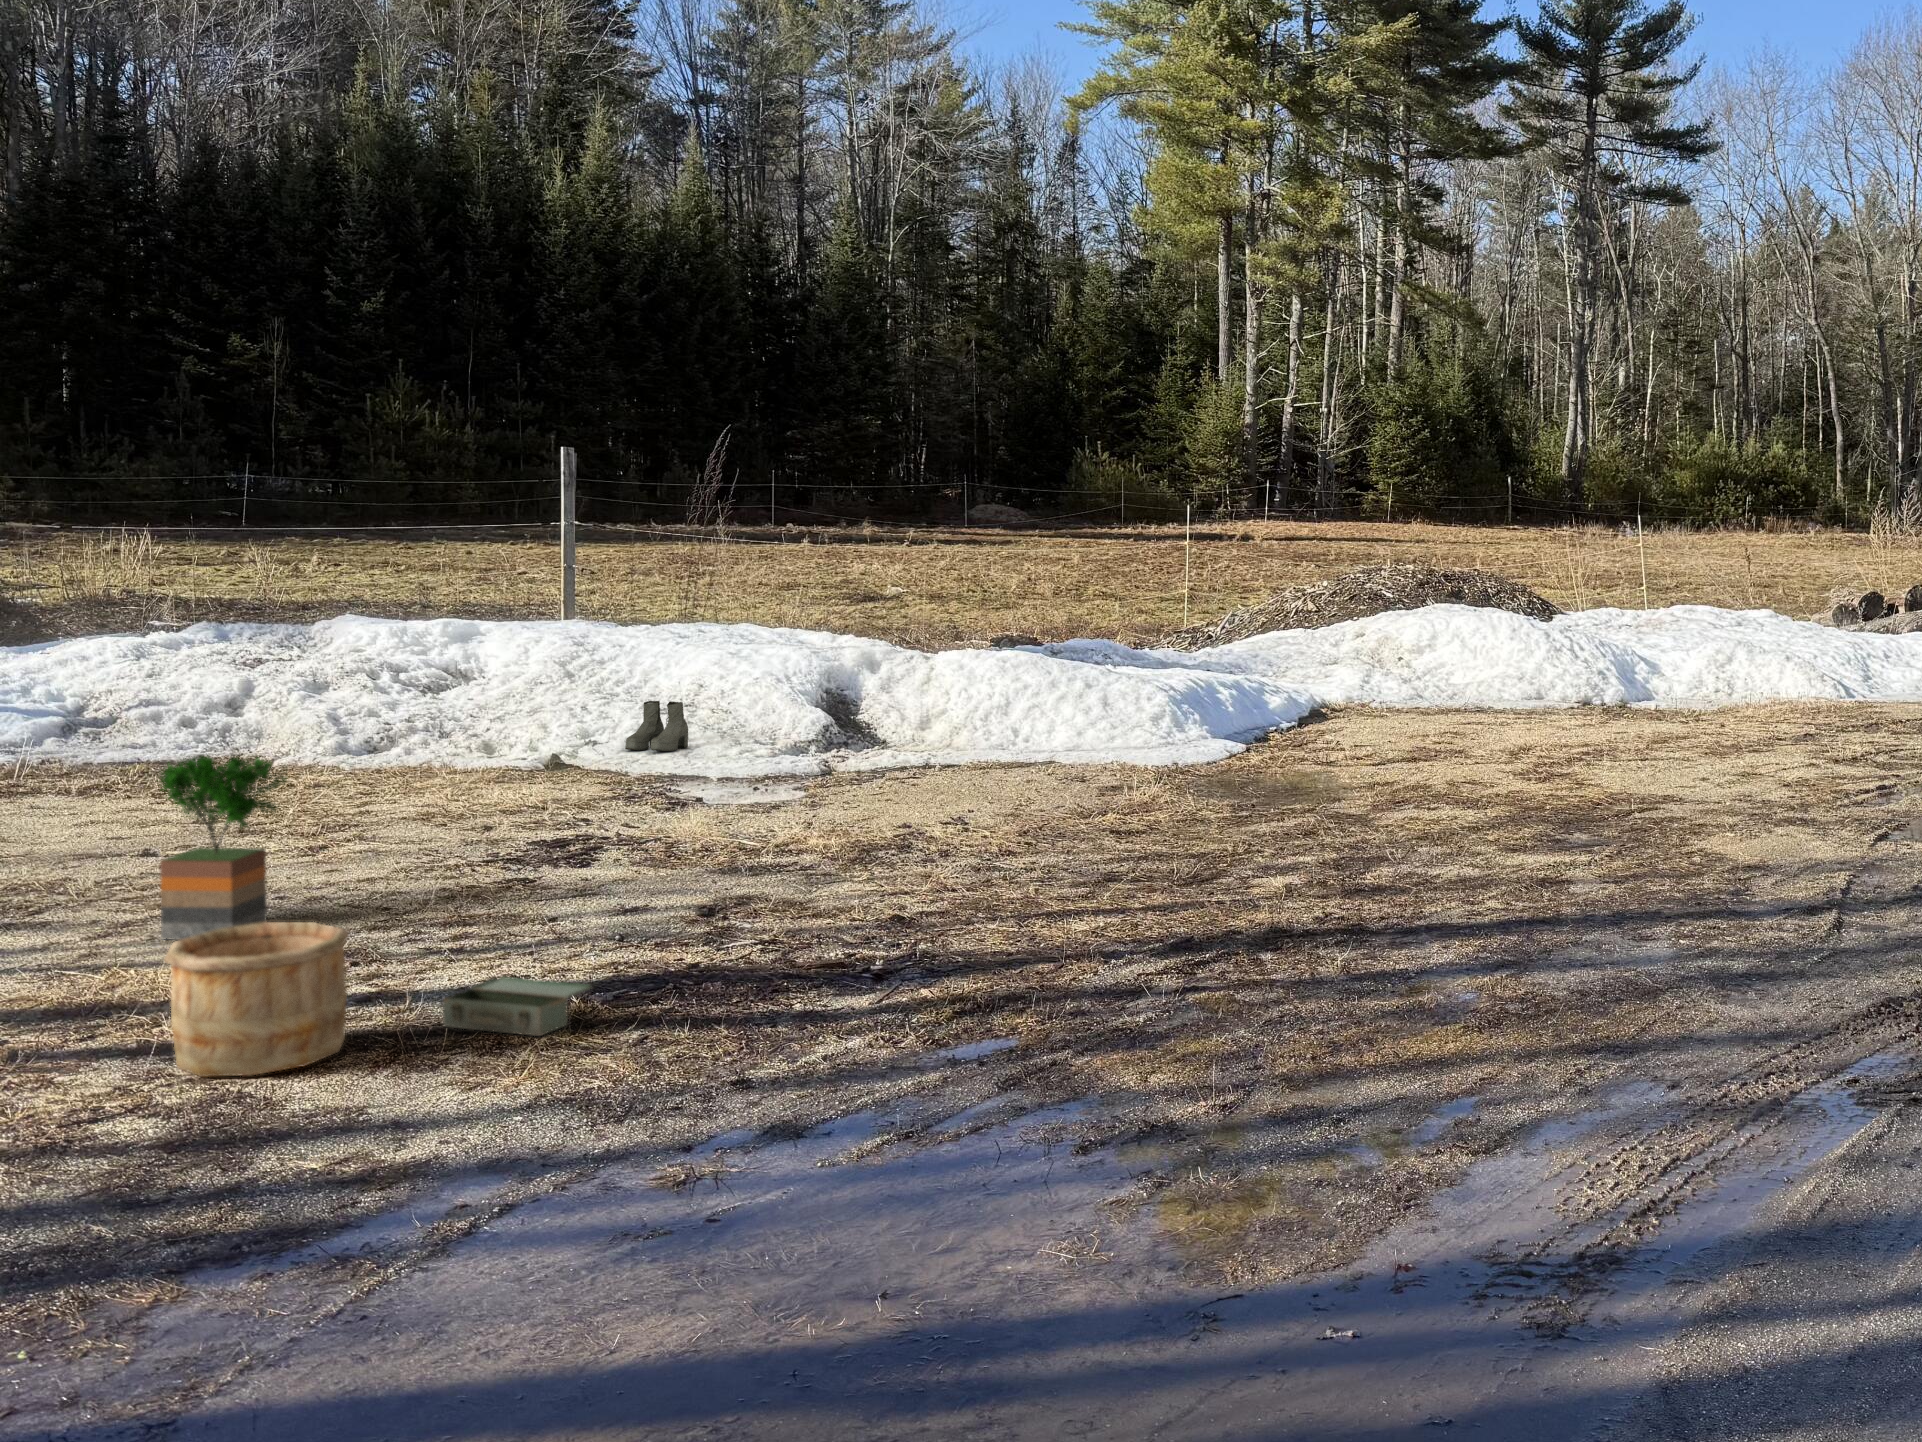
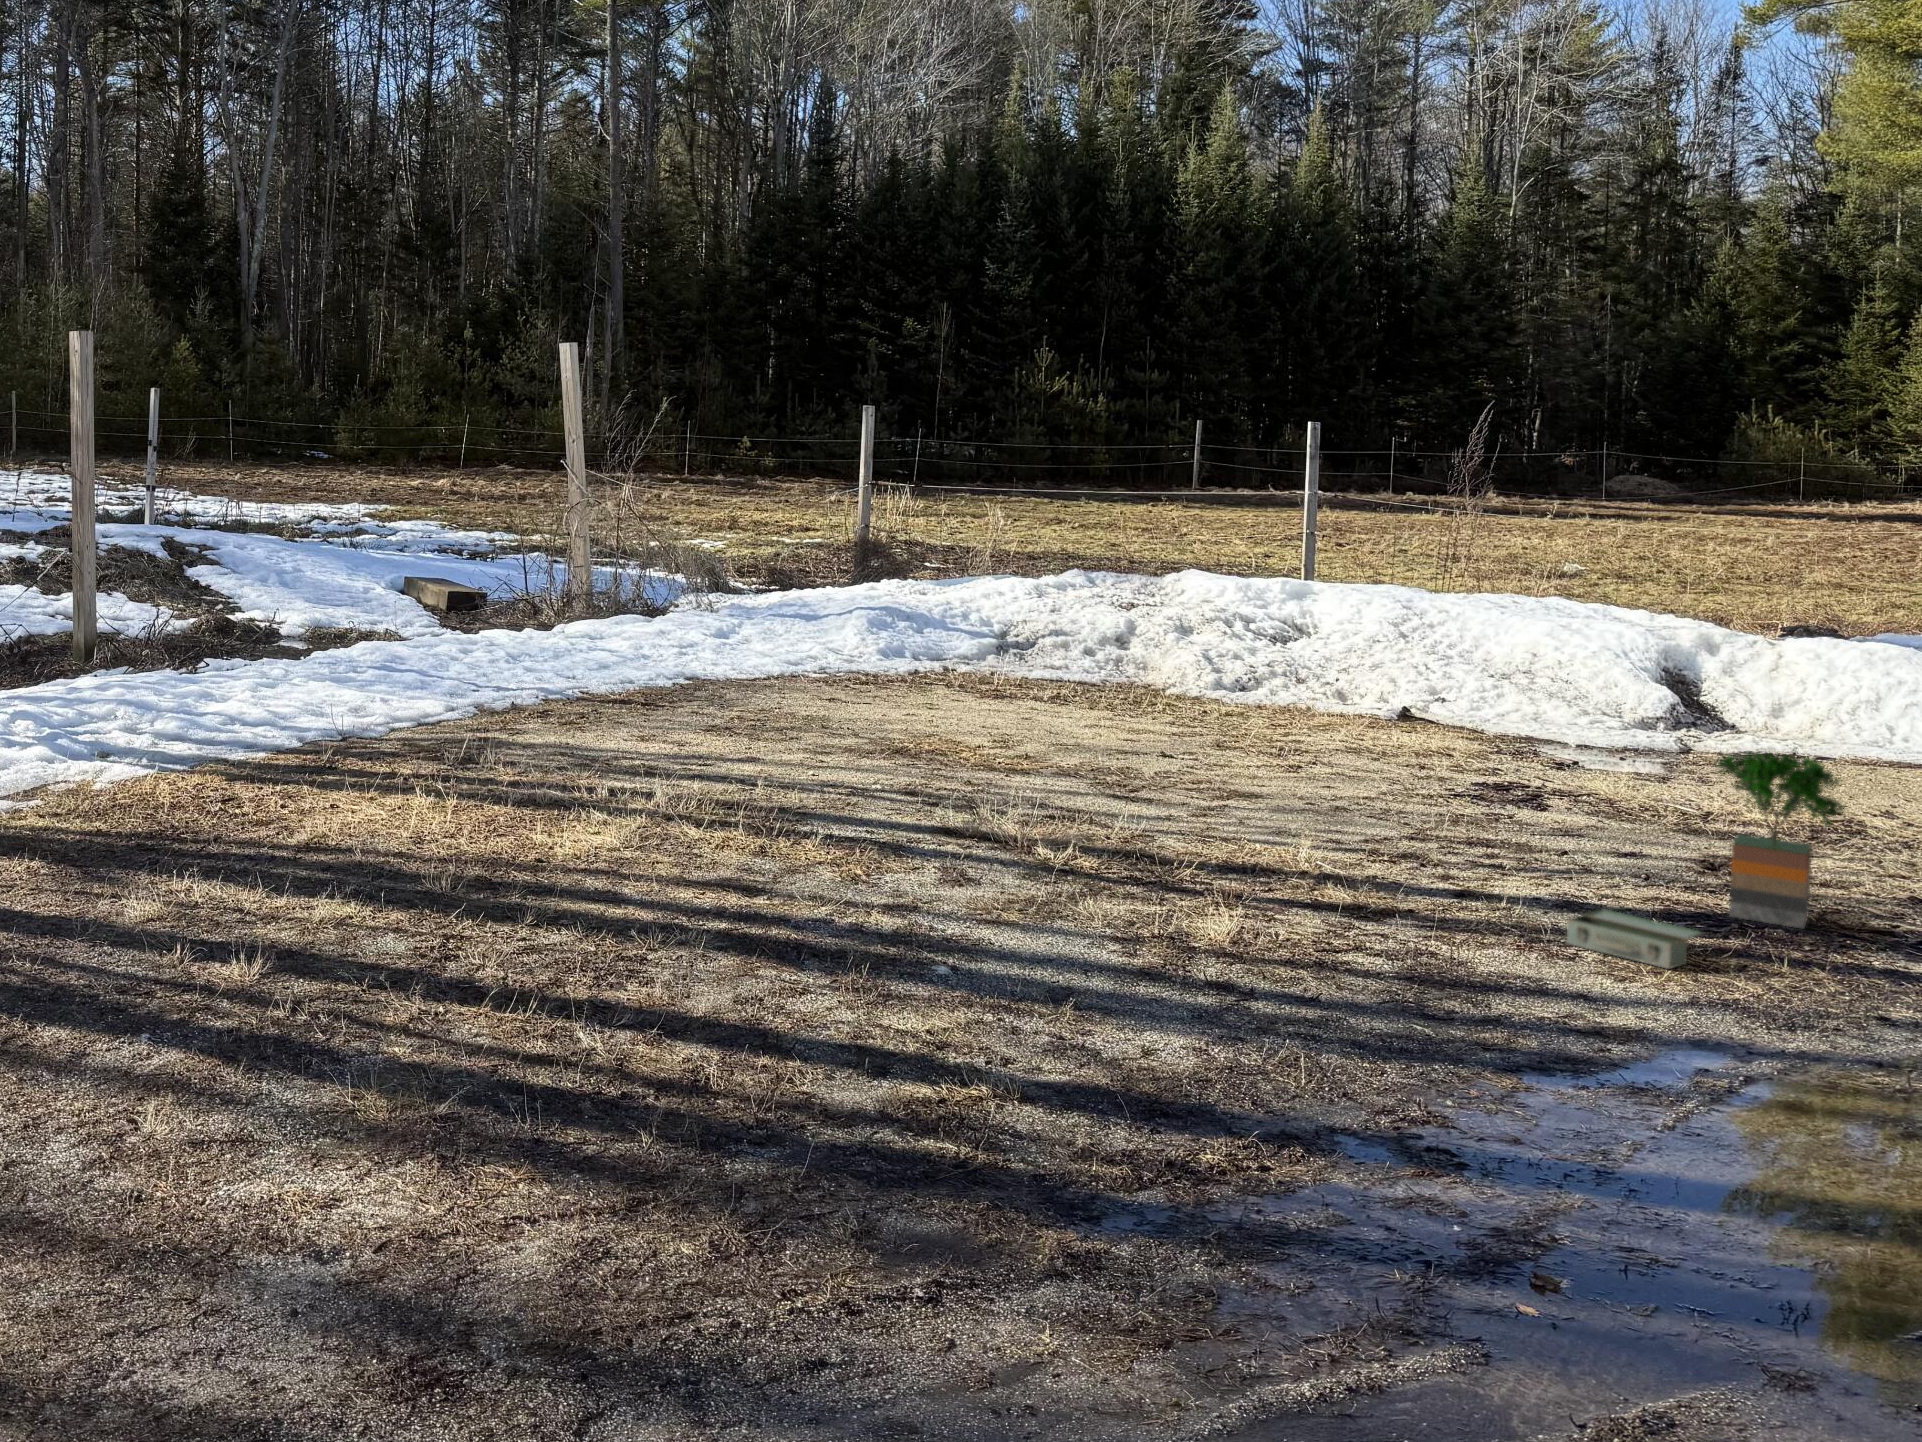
boots: present [625,701,688,751] -> none [1481,667,1541,716]
potted tree: present [157,755,286,940] -> present [1716,751,1845,928]
wooden bucket: present [164,922,349,1077] -> none [1367,832,1509,955]

